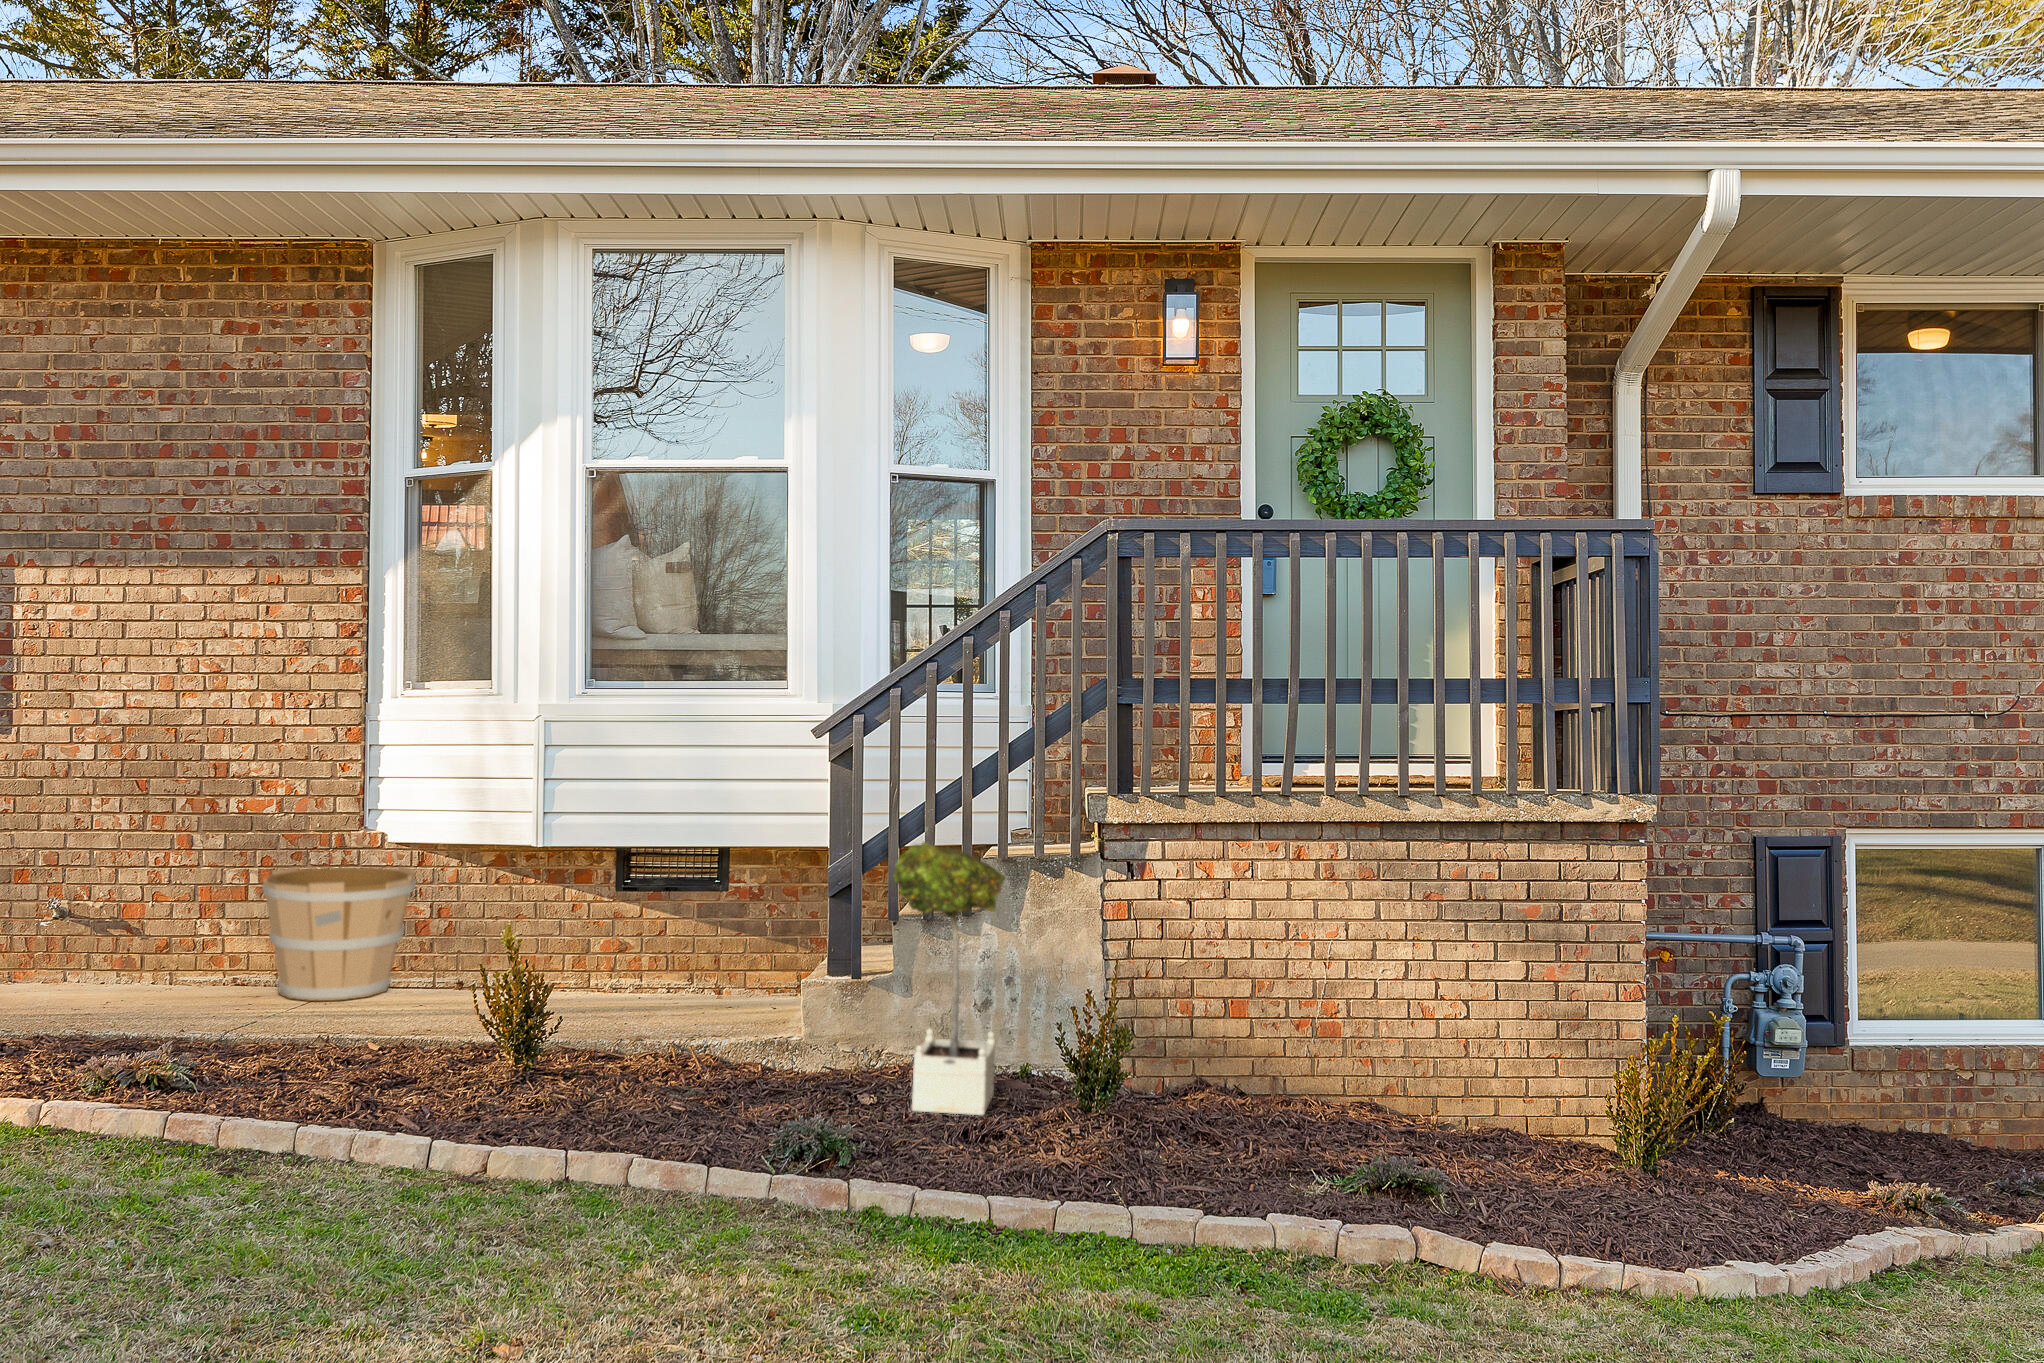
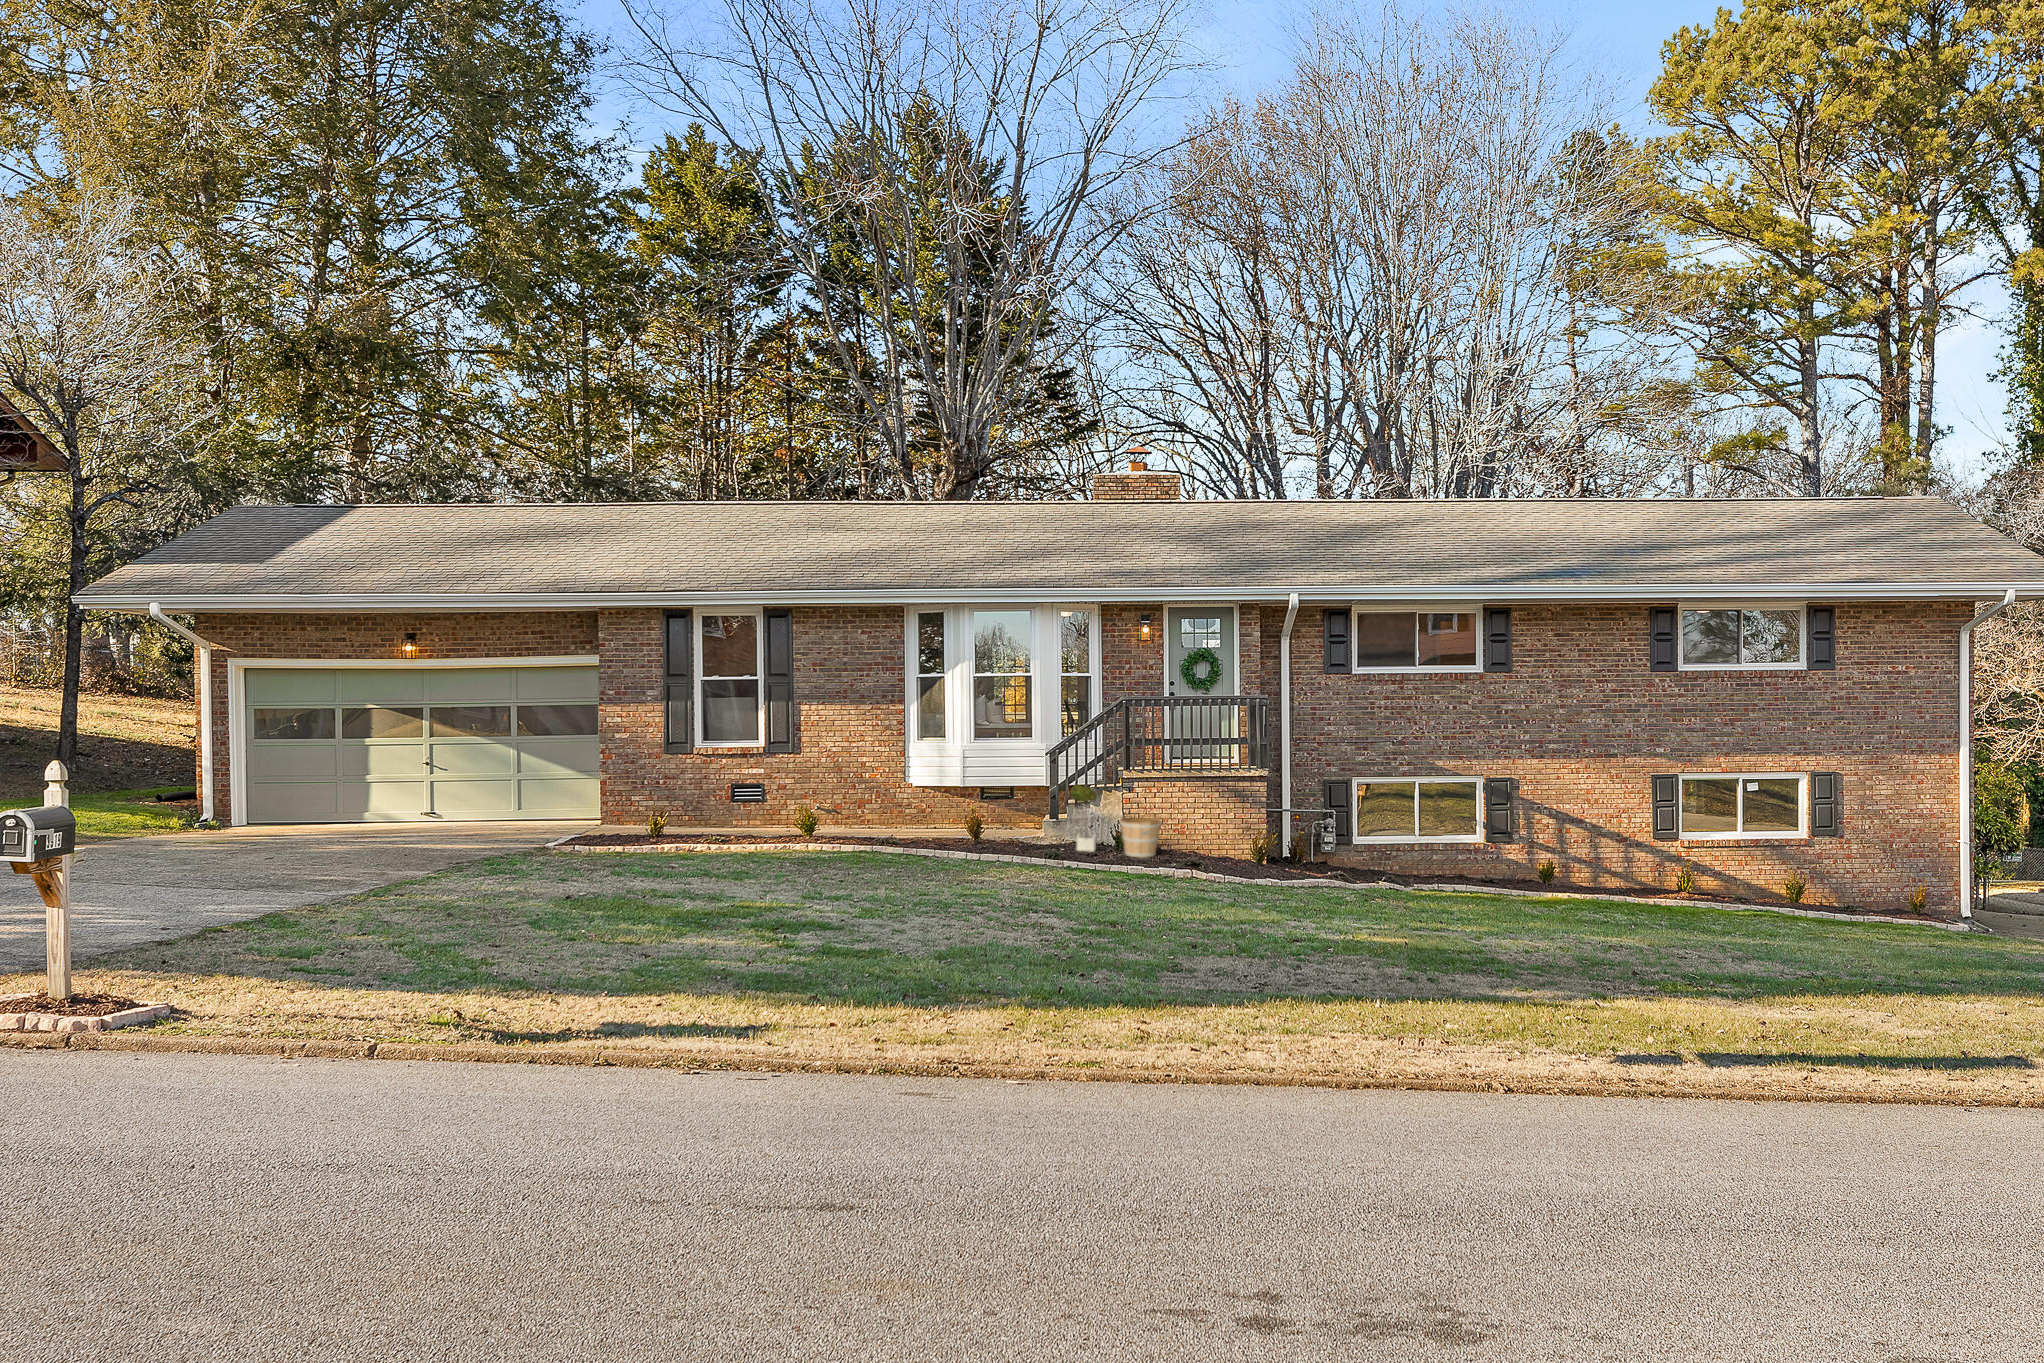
wooden bucket: present [262,867,417,1001] -> present [1120,817,1162,858]

